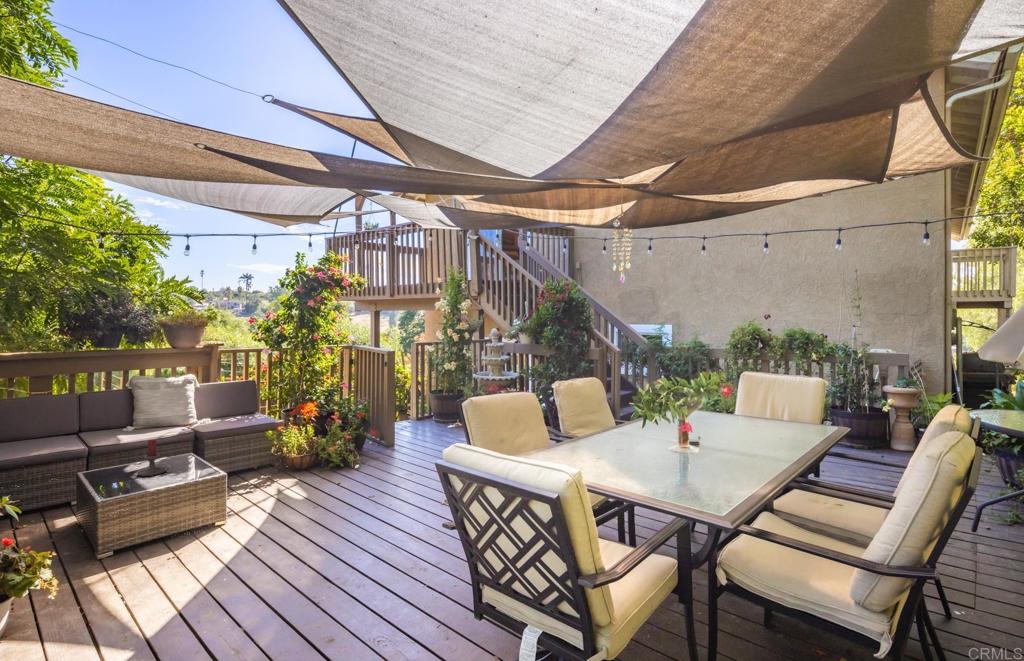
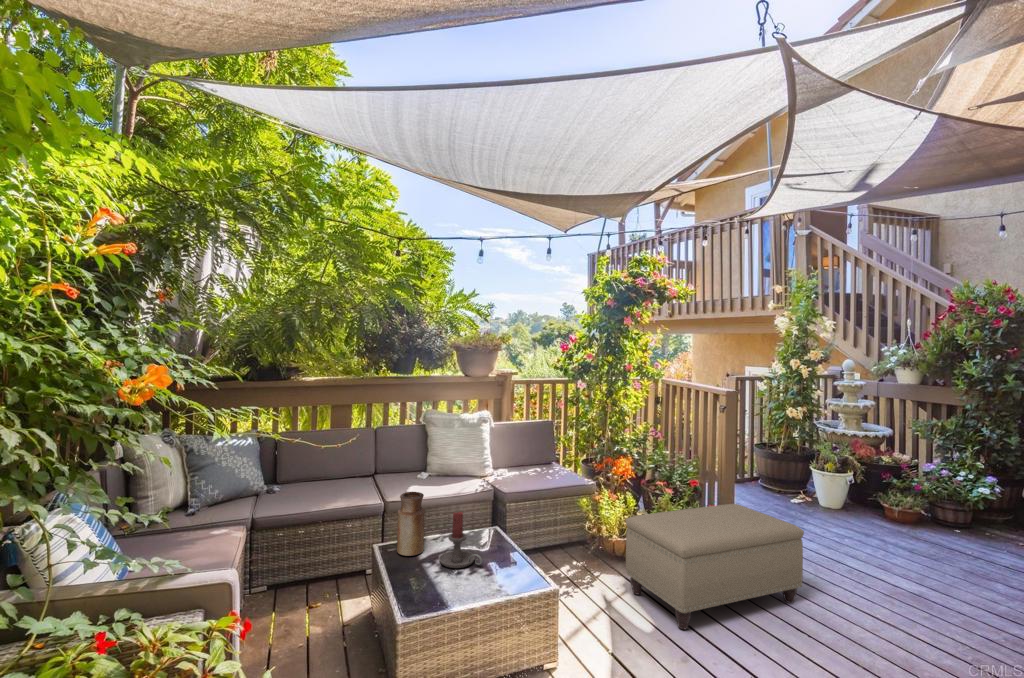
ottoman: none [294,424,406,496] -> present [626,504,804,629]
vase: none [100,431,124,475] -> present [397,492,425,556]

